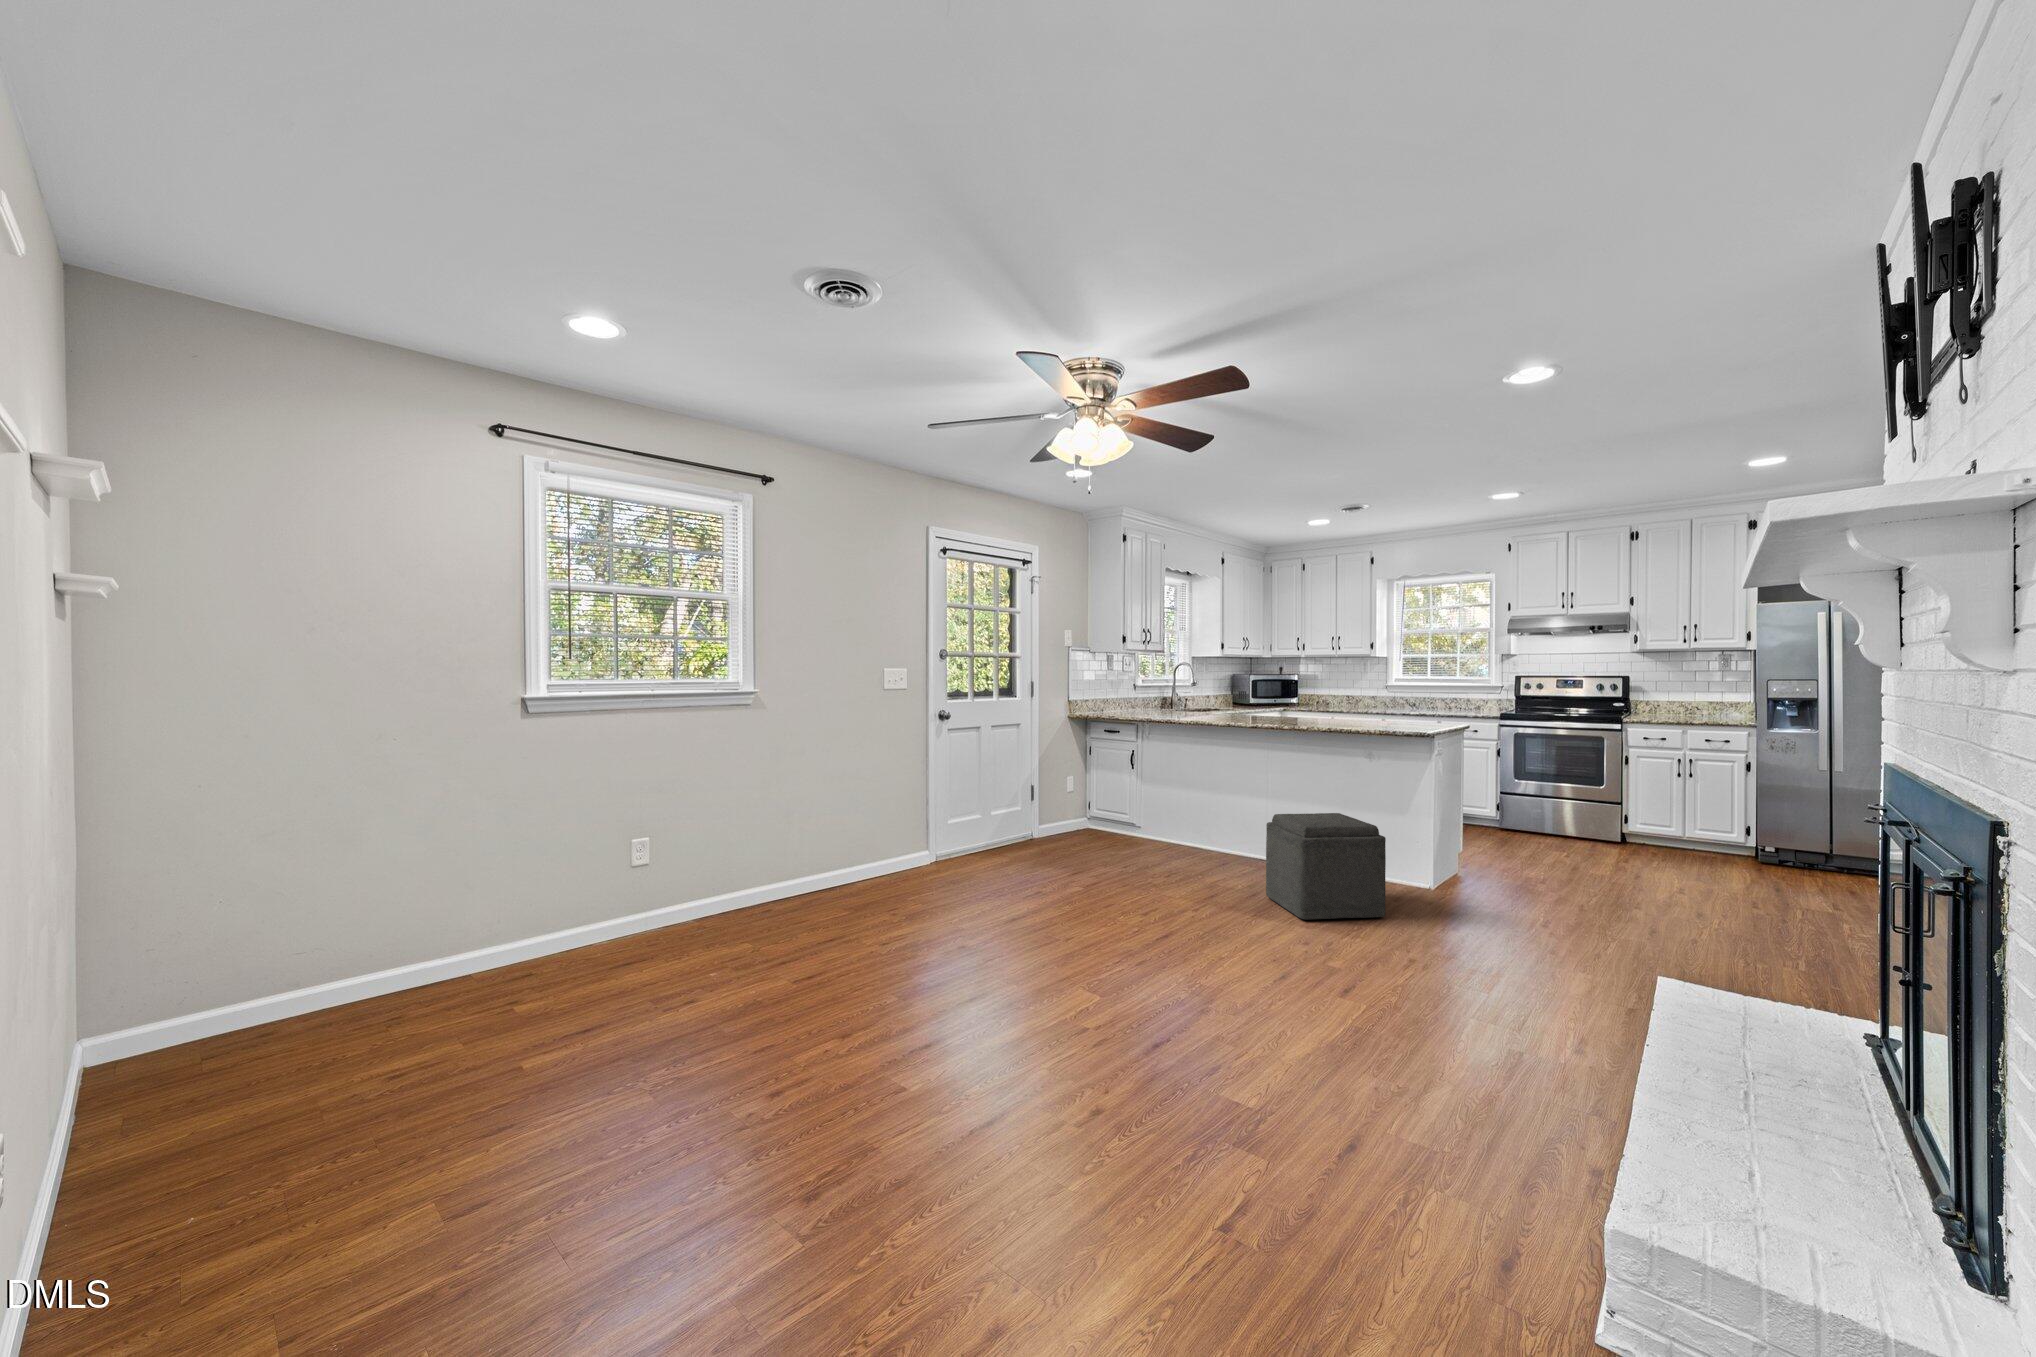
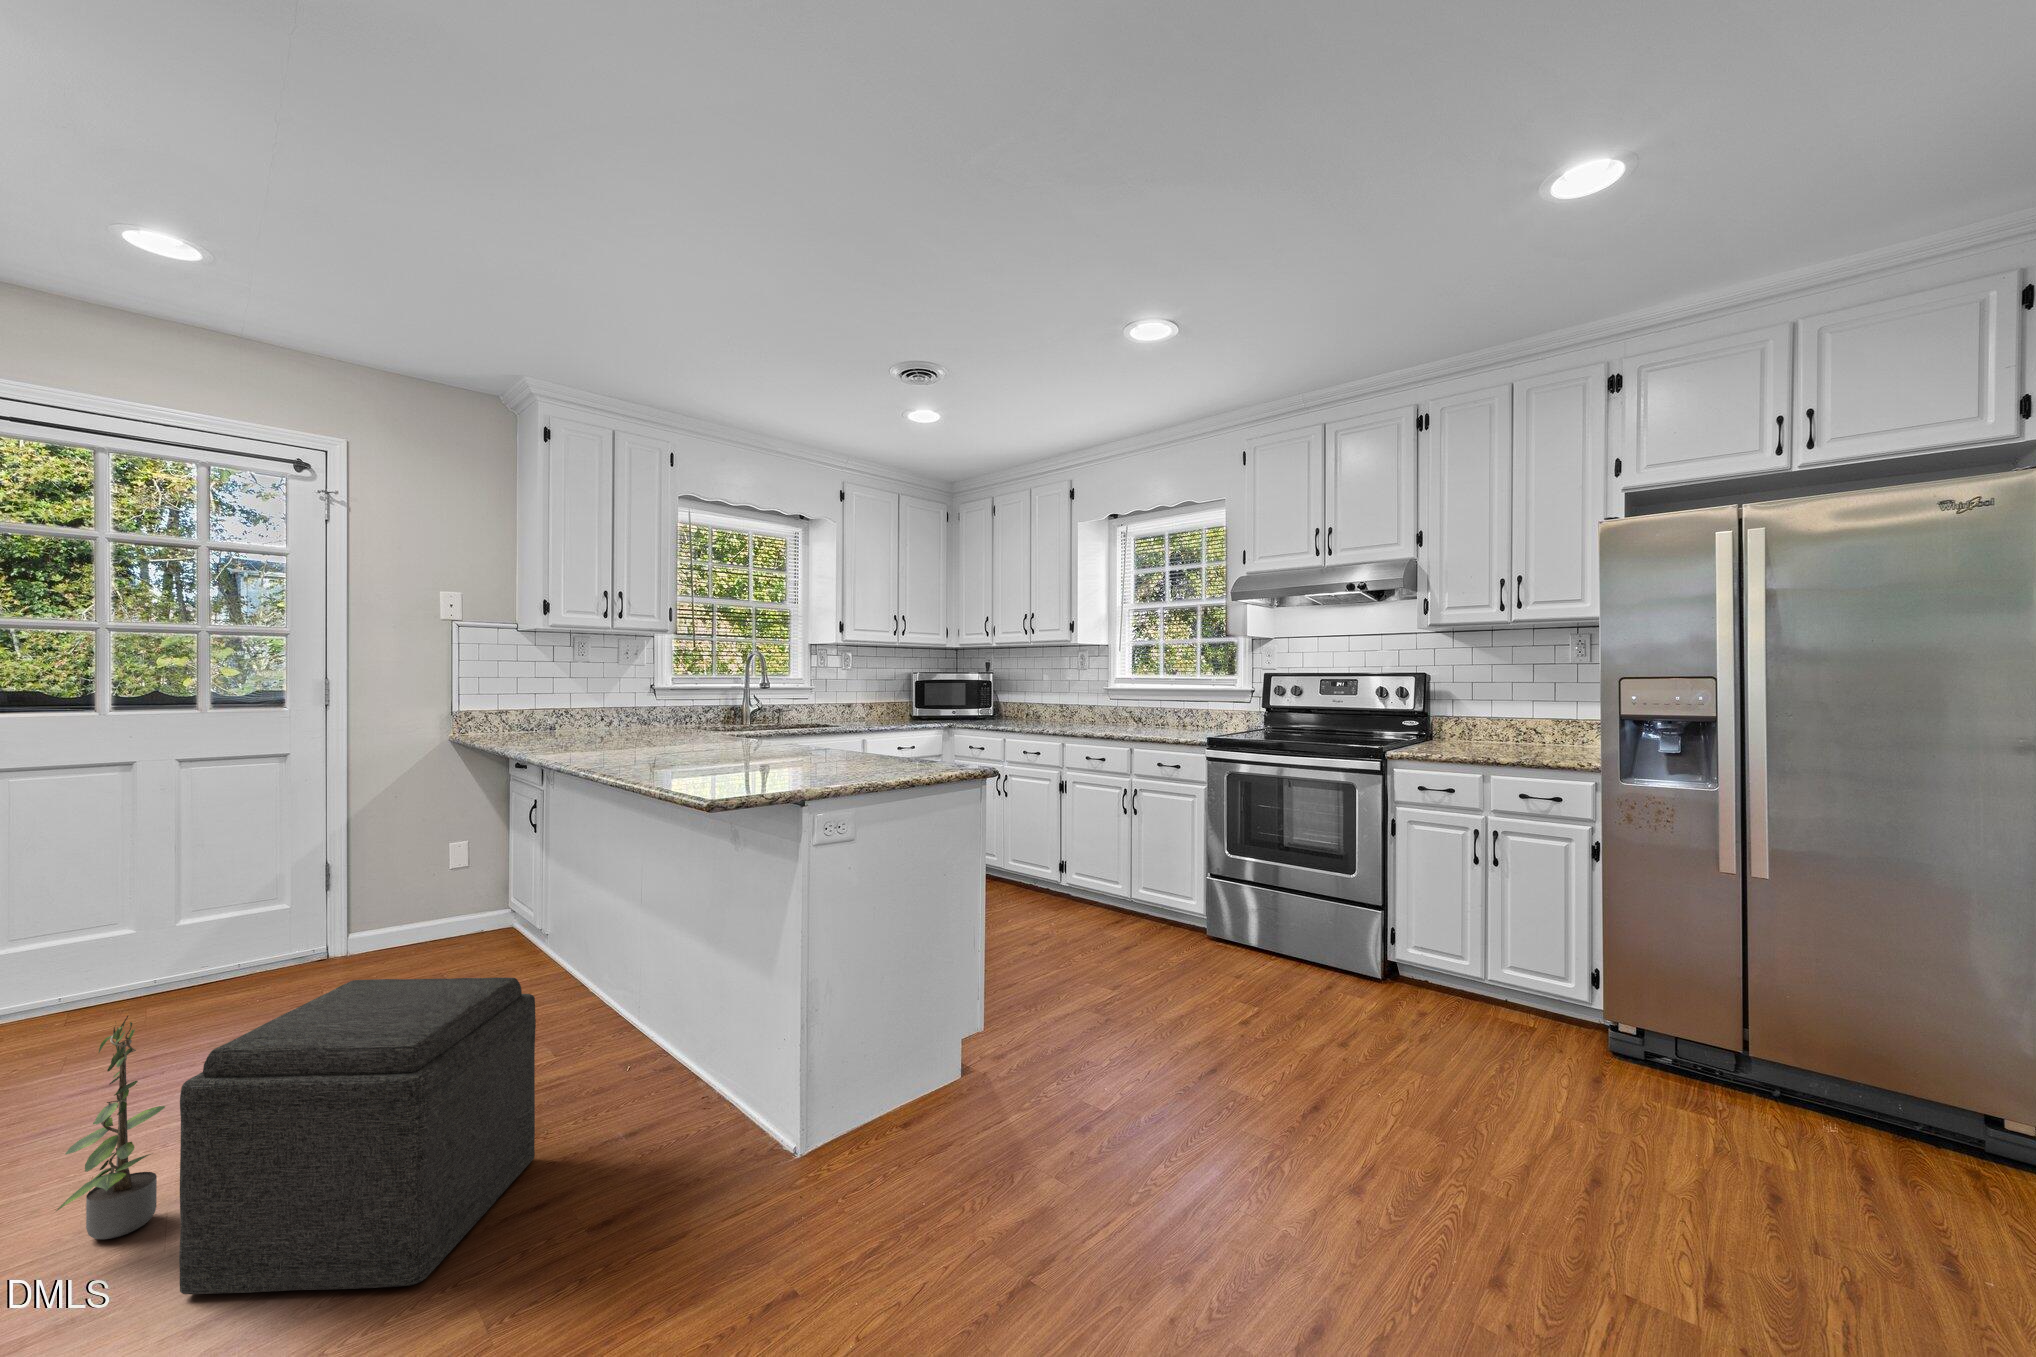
potted plant: none [1203,825,1256,912] -> present [56,1016,165,1239]

